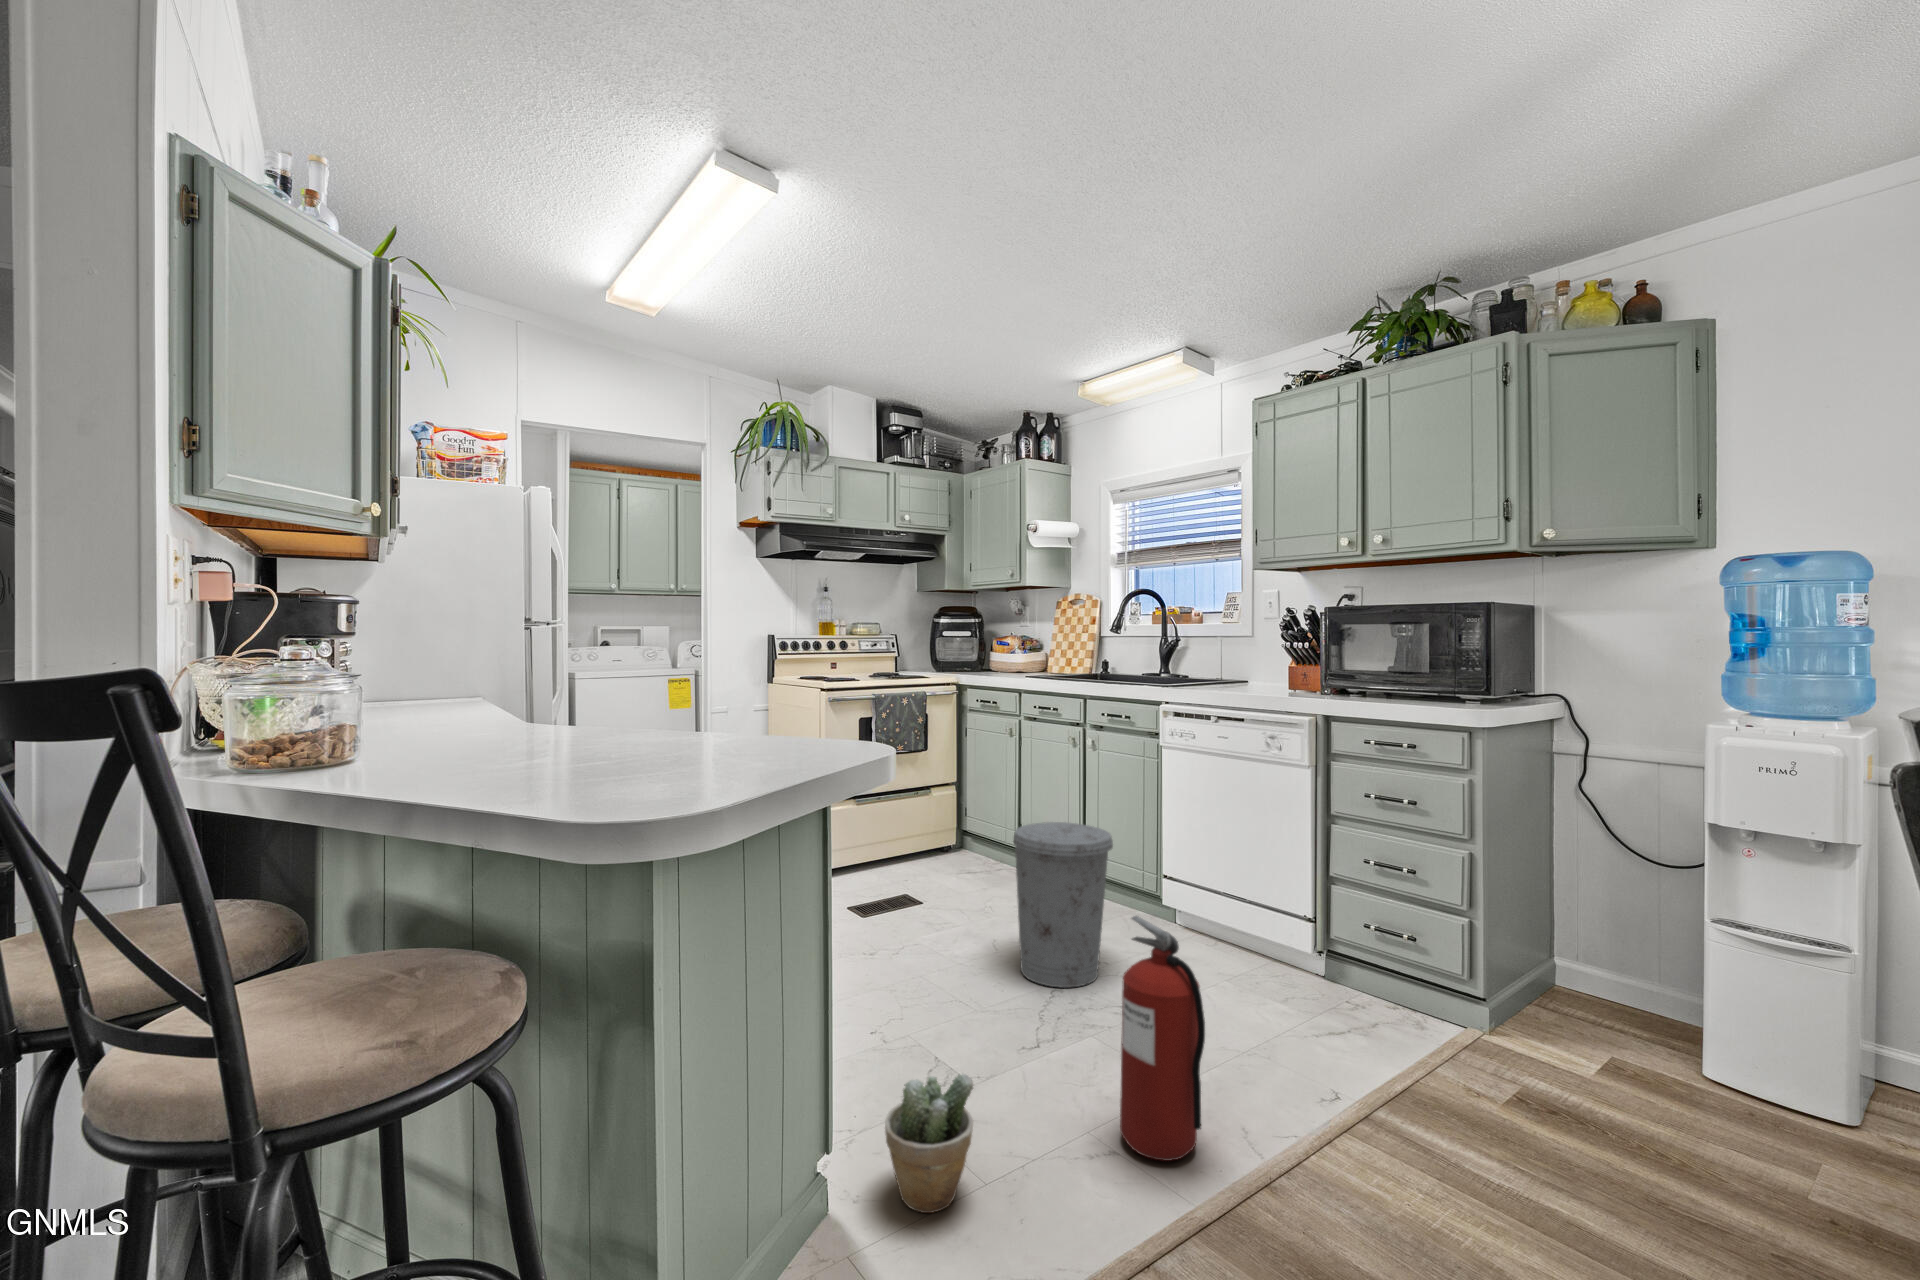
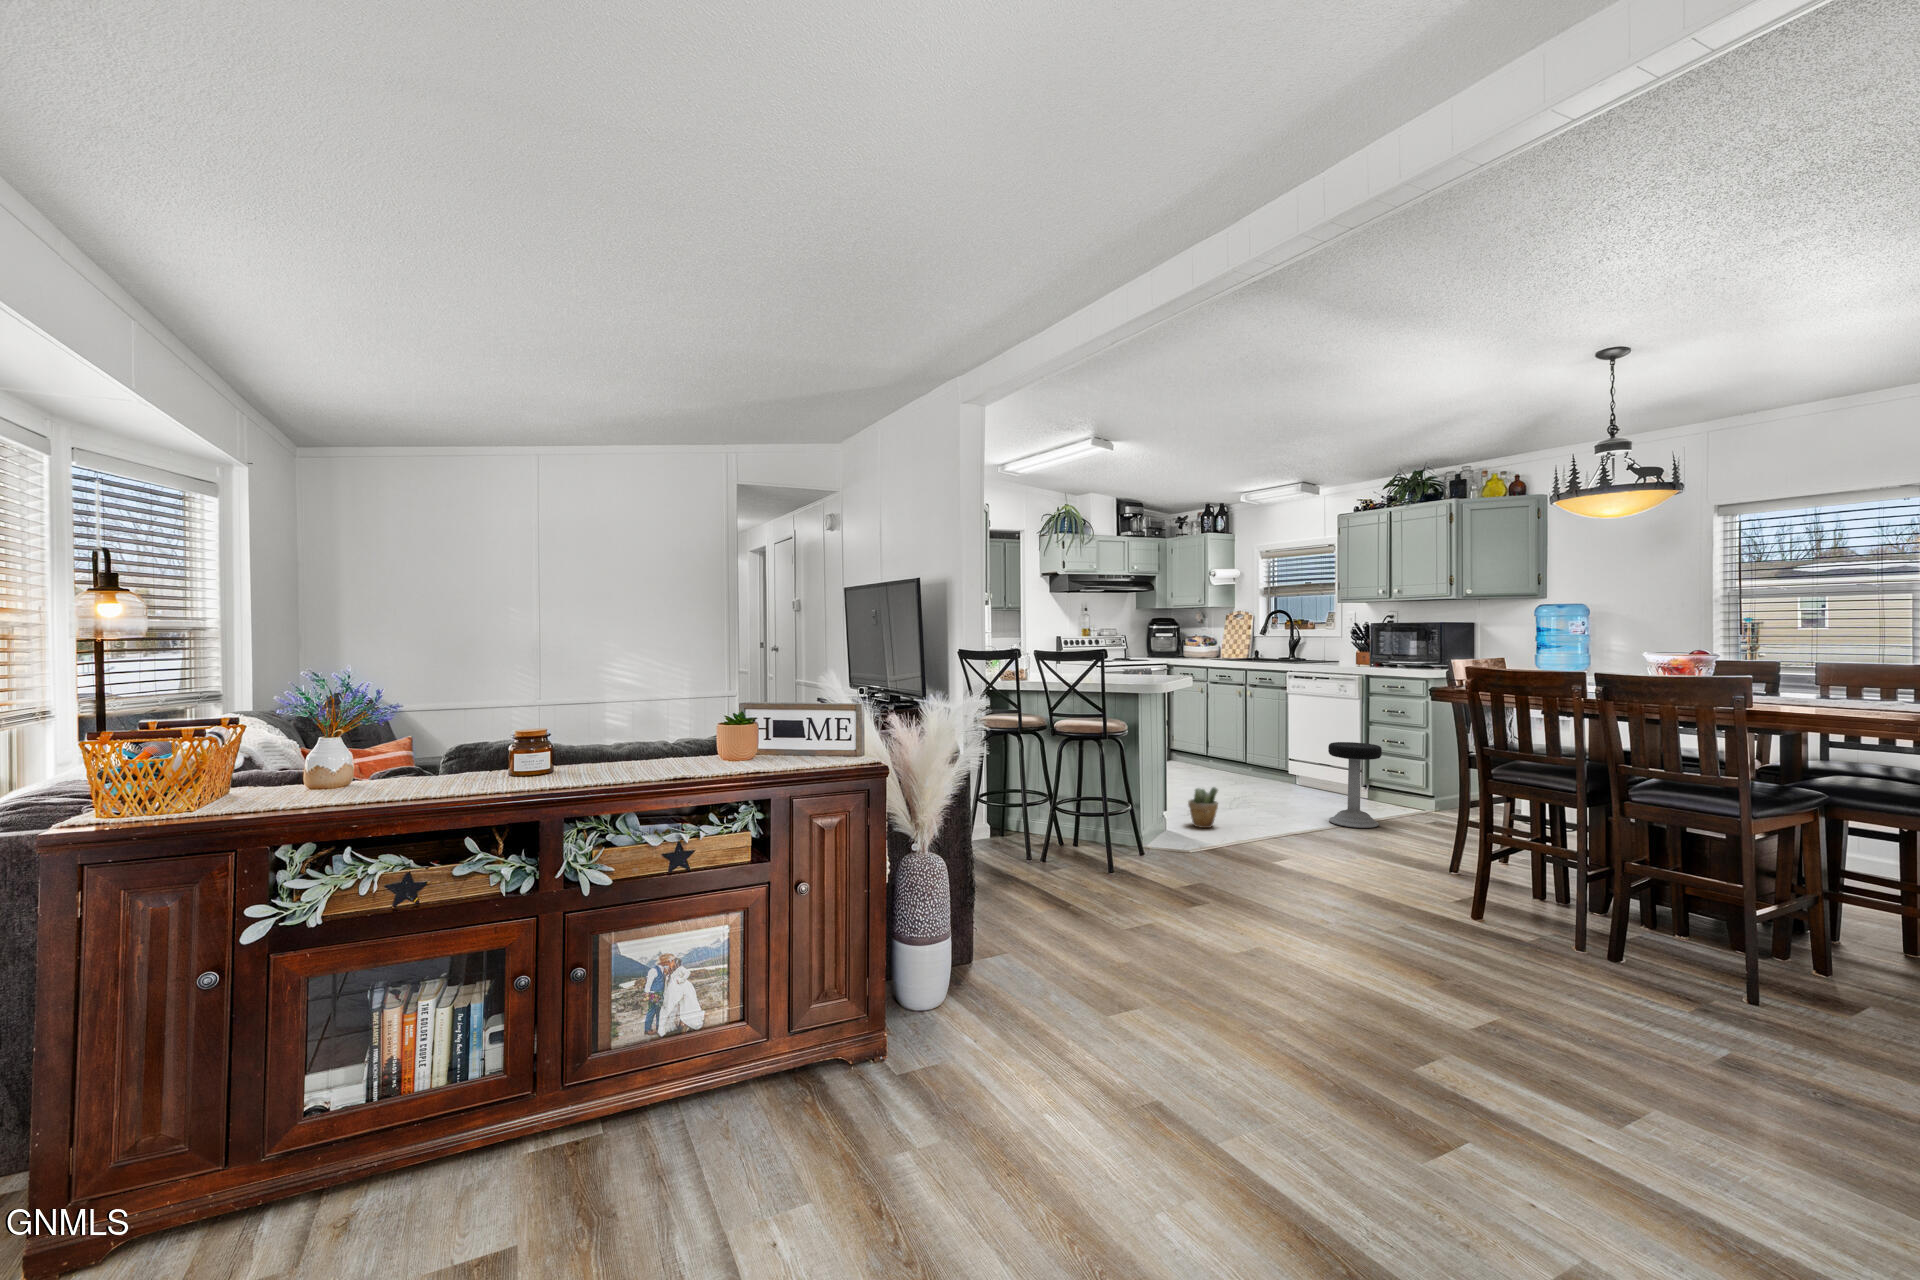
trash can: present [1013,822,1113,988] -> none [1216,726,1264,797]
stool: none [1277,902,1423,1174] -> present [1328,742,1382,828]
fire extinguisher: present [1120,916,1205,1161] -> none [1269,743,1299,824]

